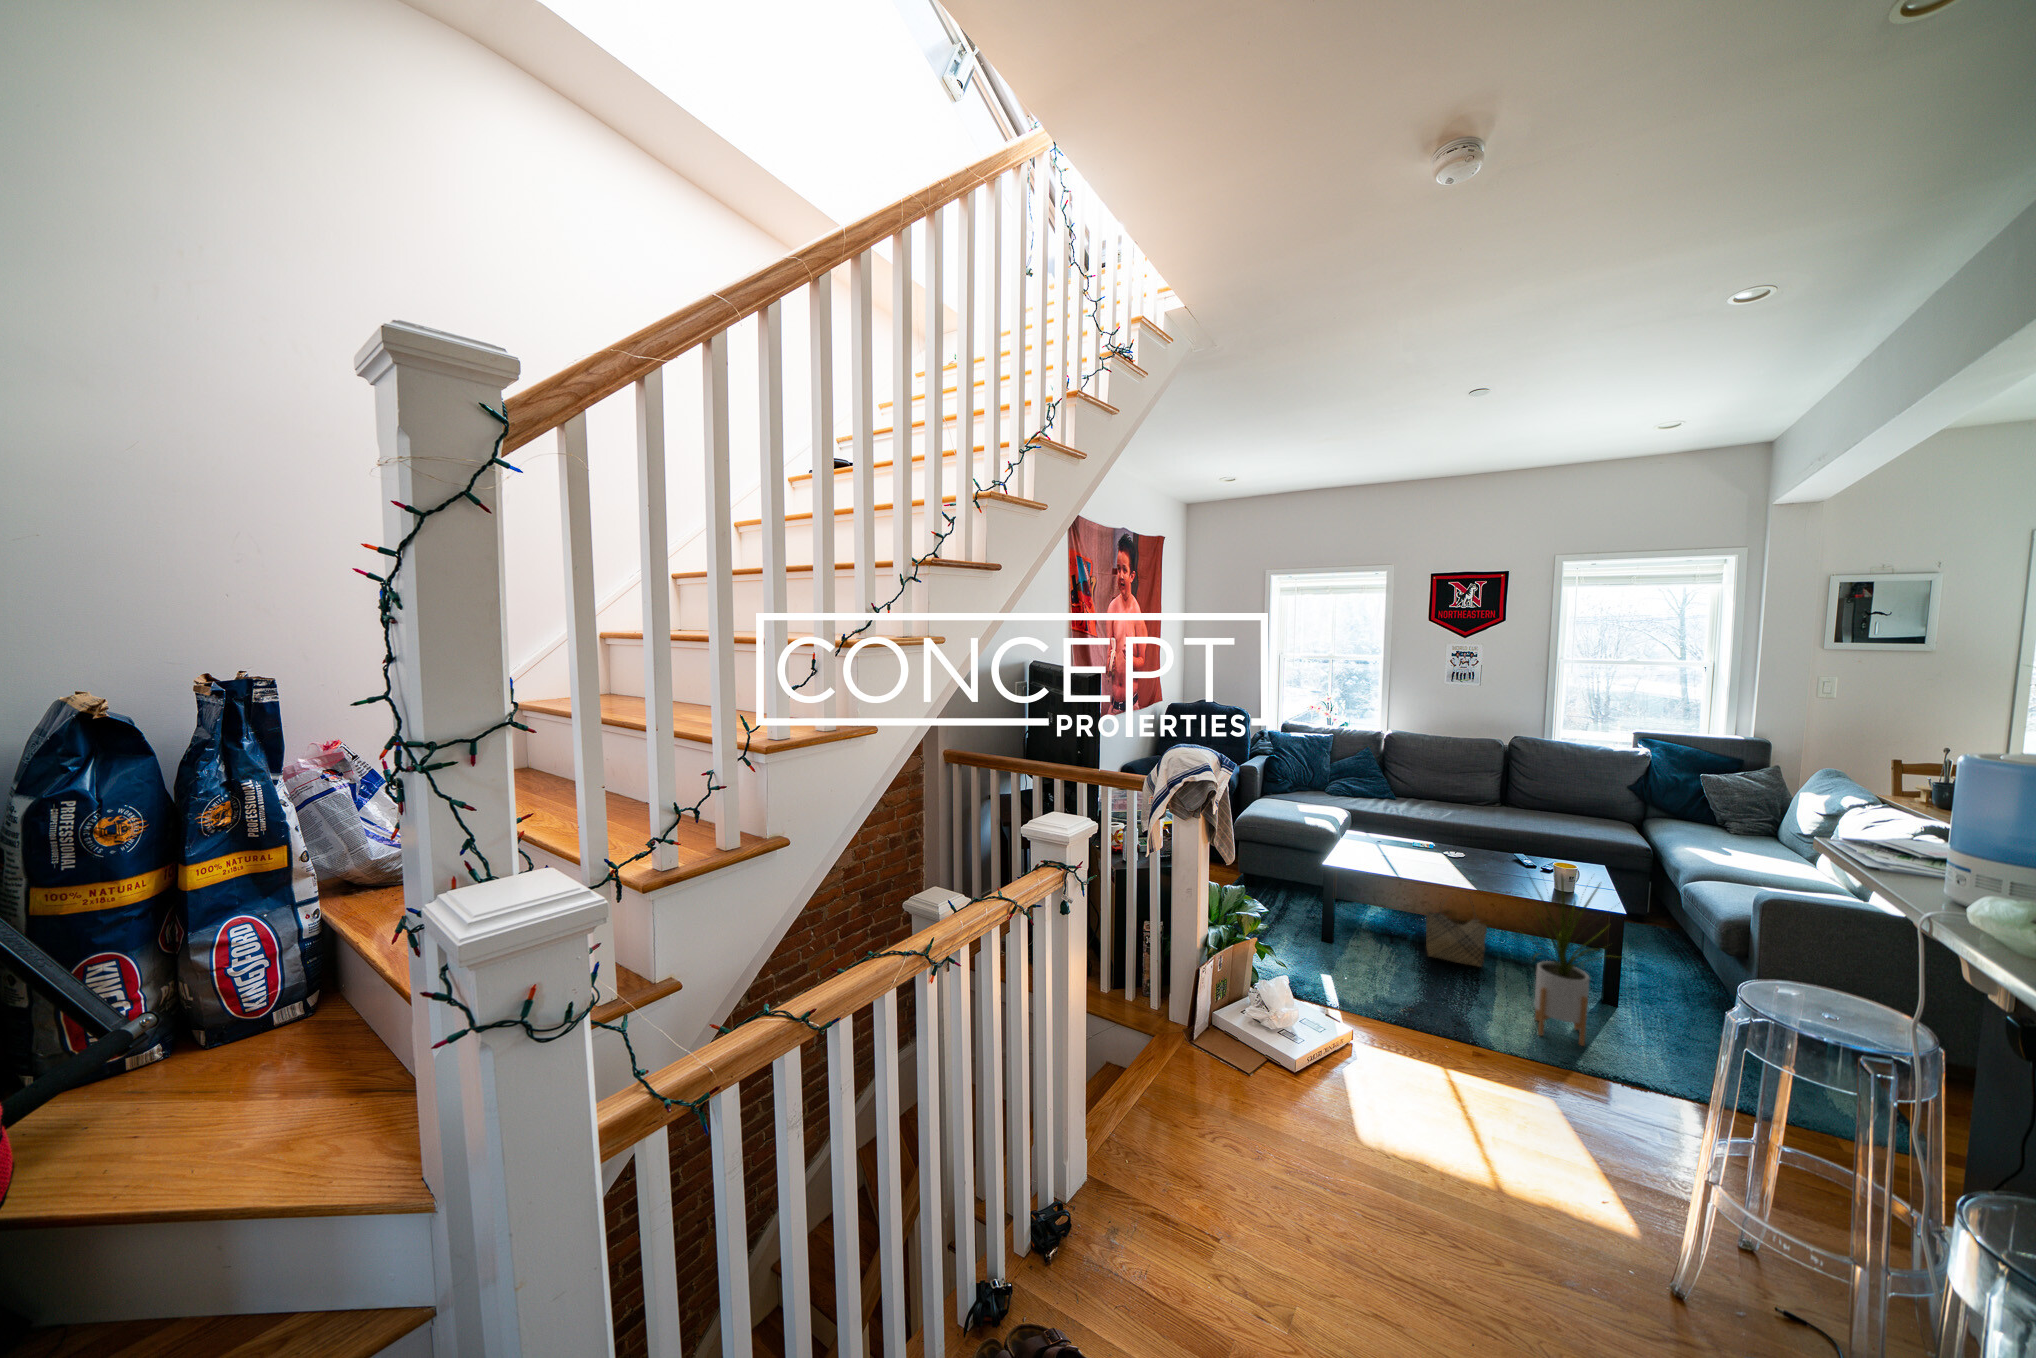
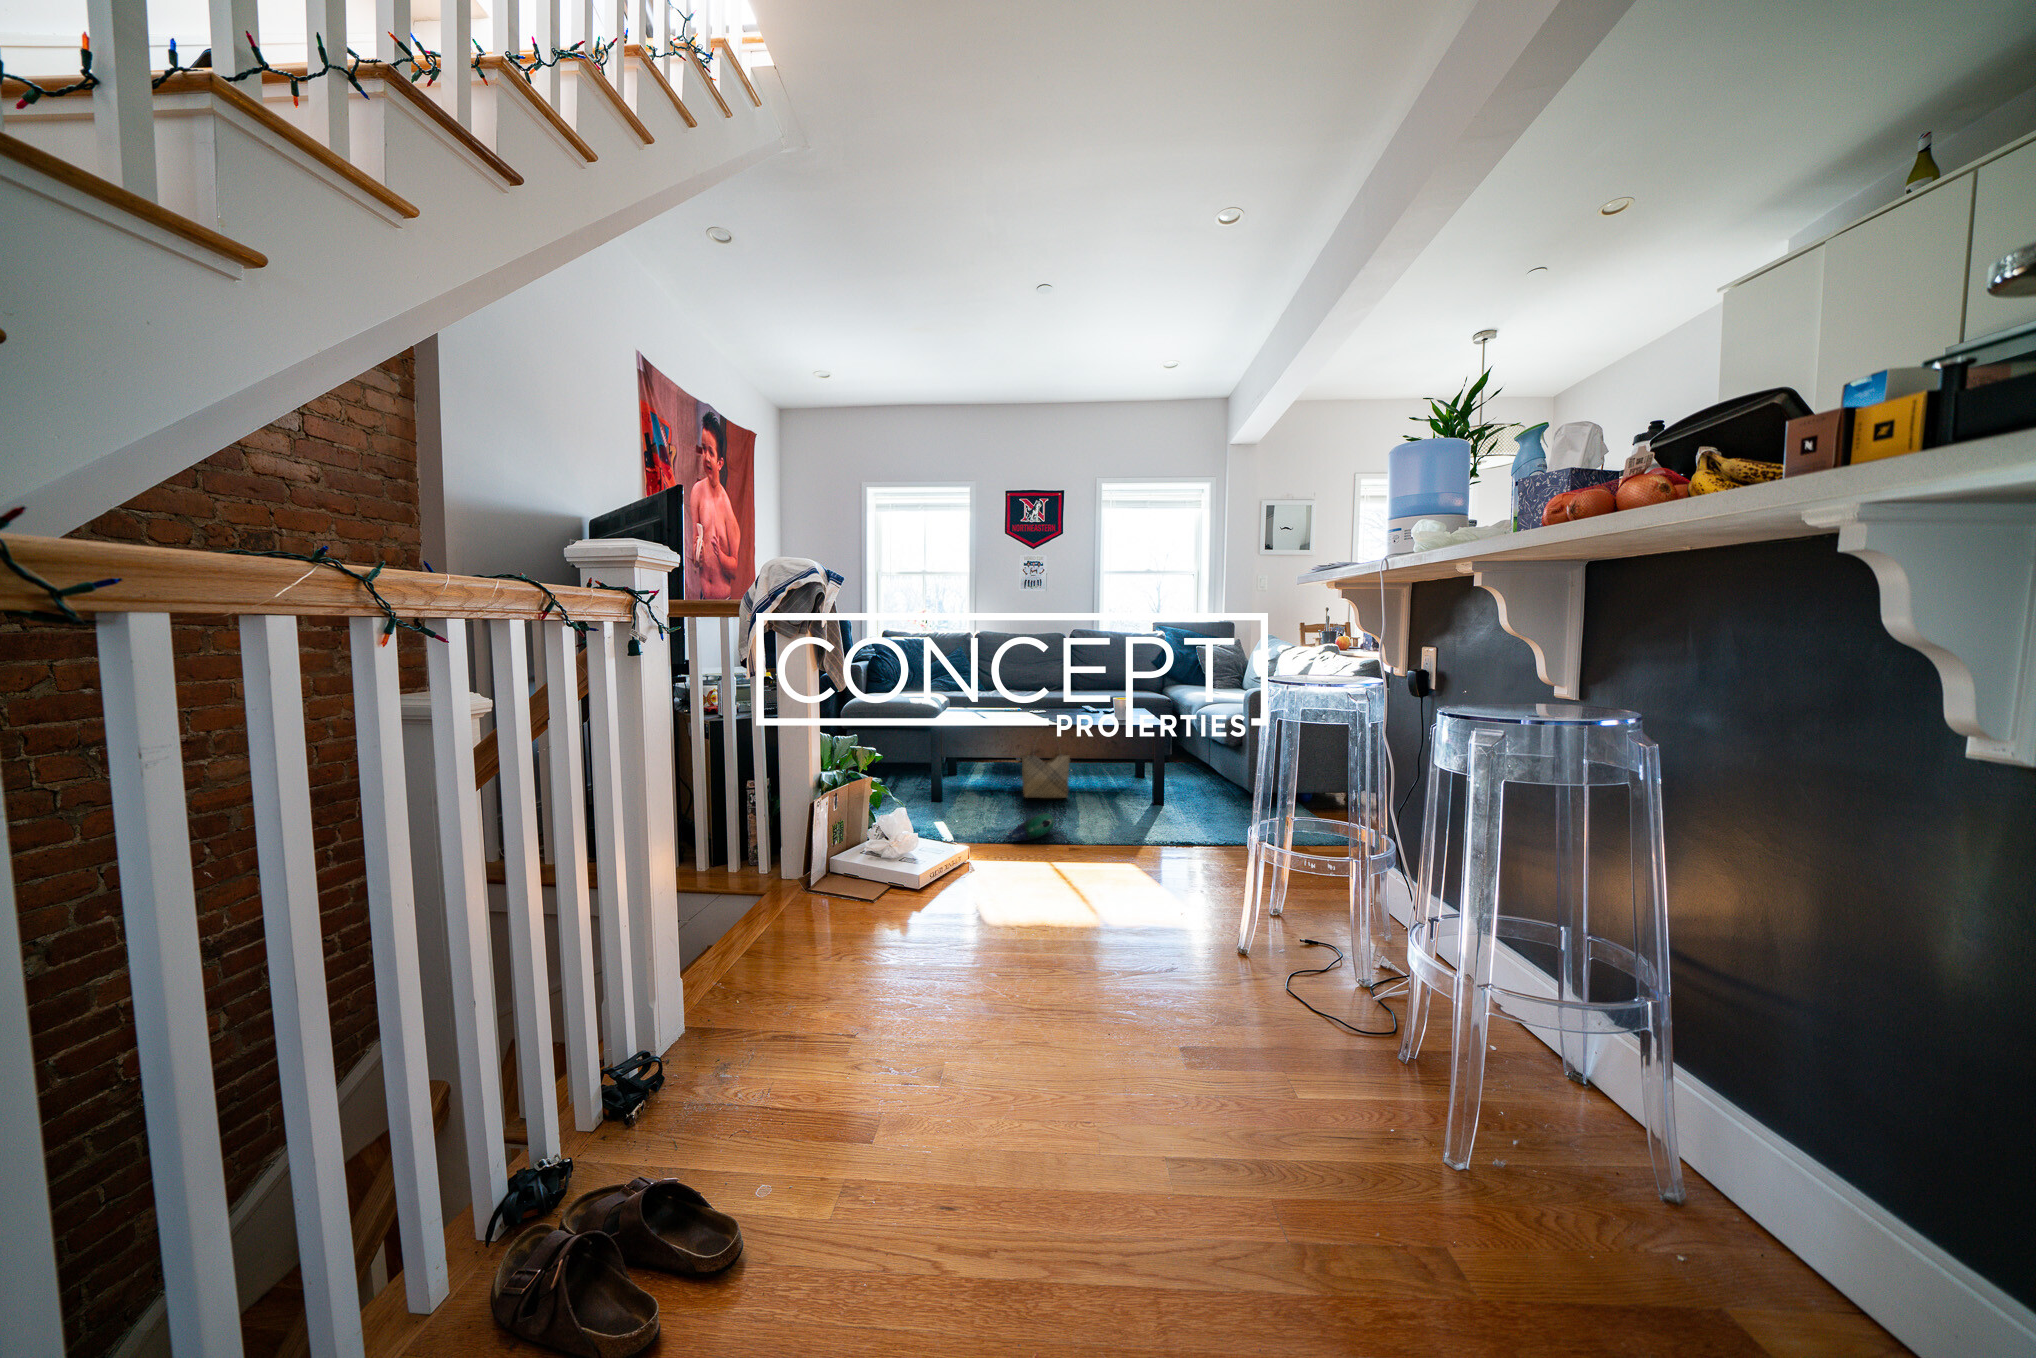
house plant: present [1520,873,1617,1046] -> none [1087,679,1171,830]
plush toy: none [1396,997,1457,1027] -> present [1006,813,1054,841]

